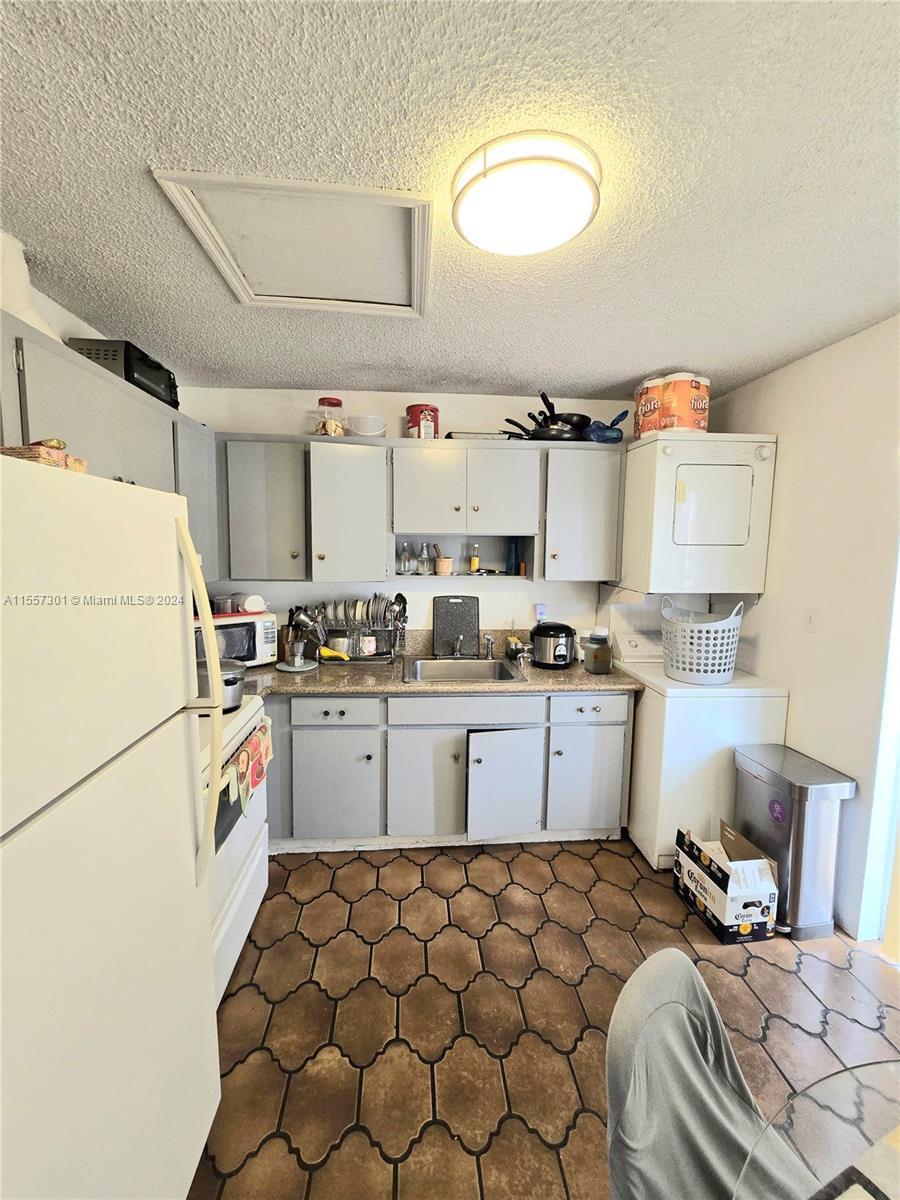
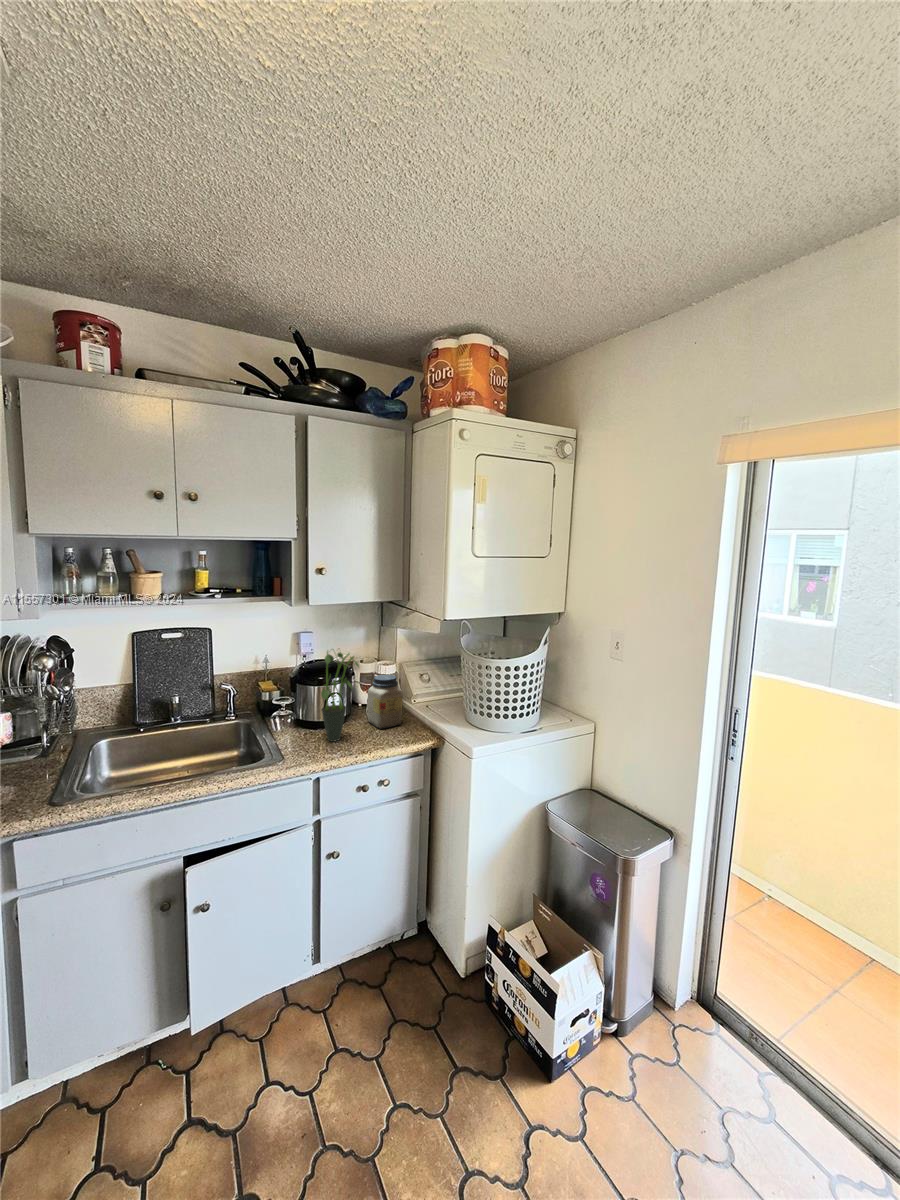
potted plant: none [552,611,581,677] -> present [321,649,359,741]

